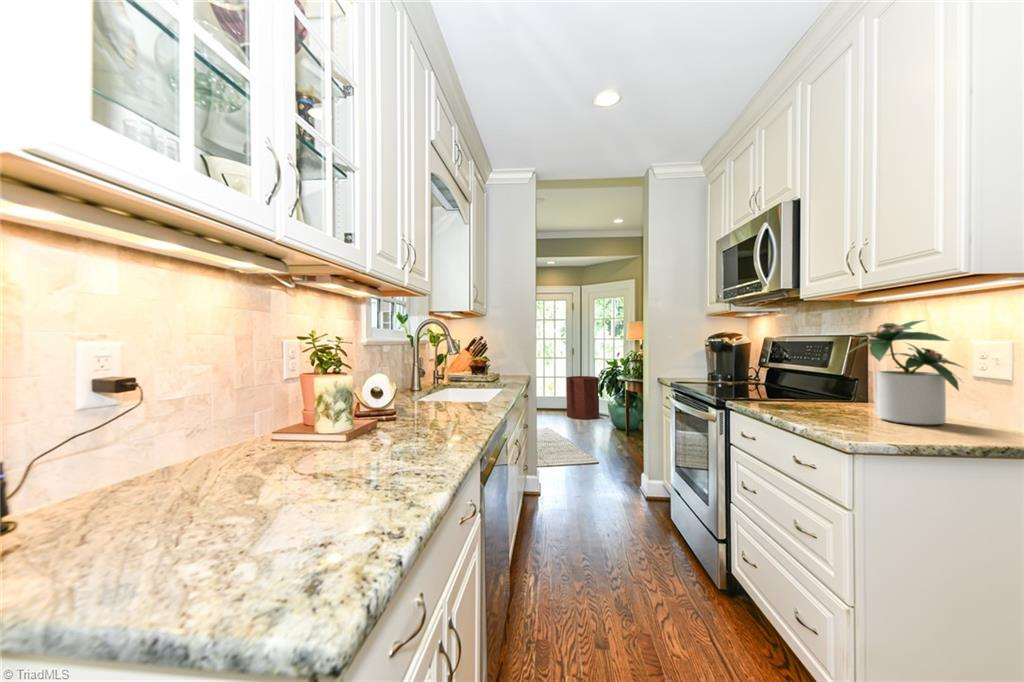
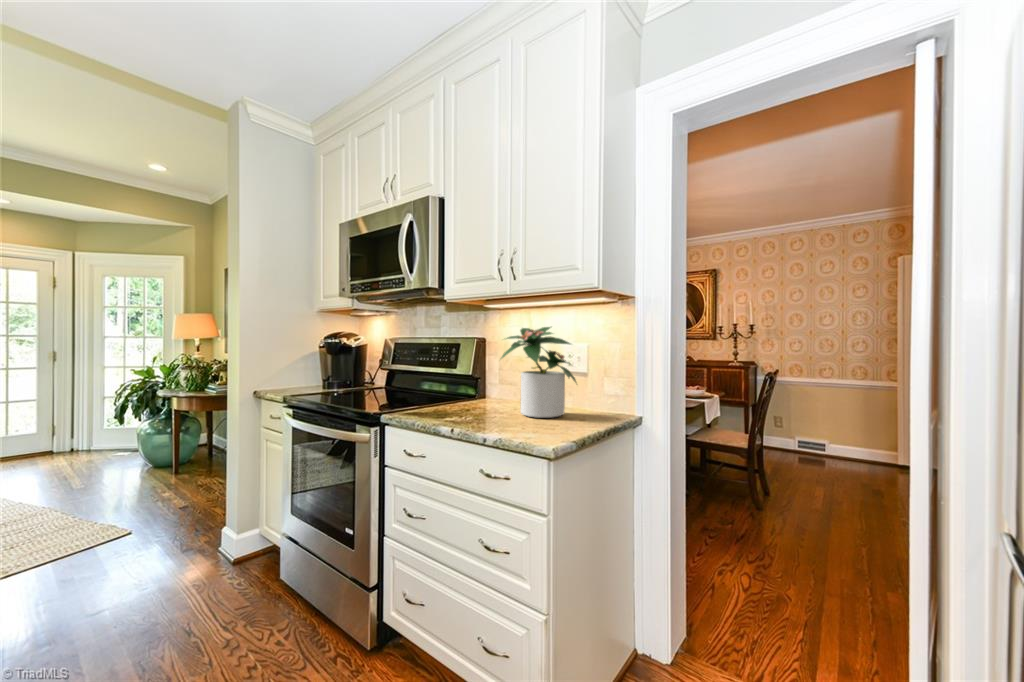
trash can: present [566,376,599,419] -> none [41,394,114,467]

